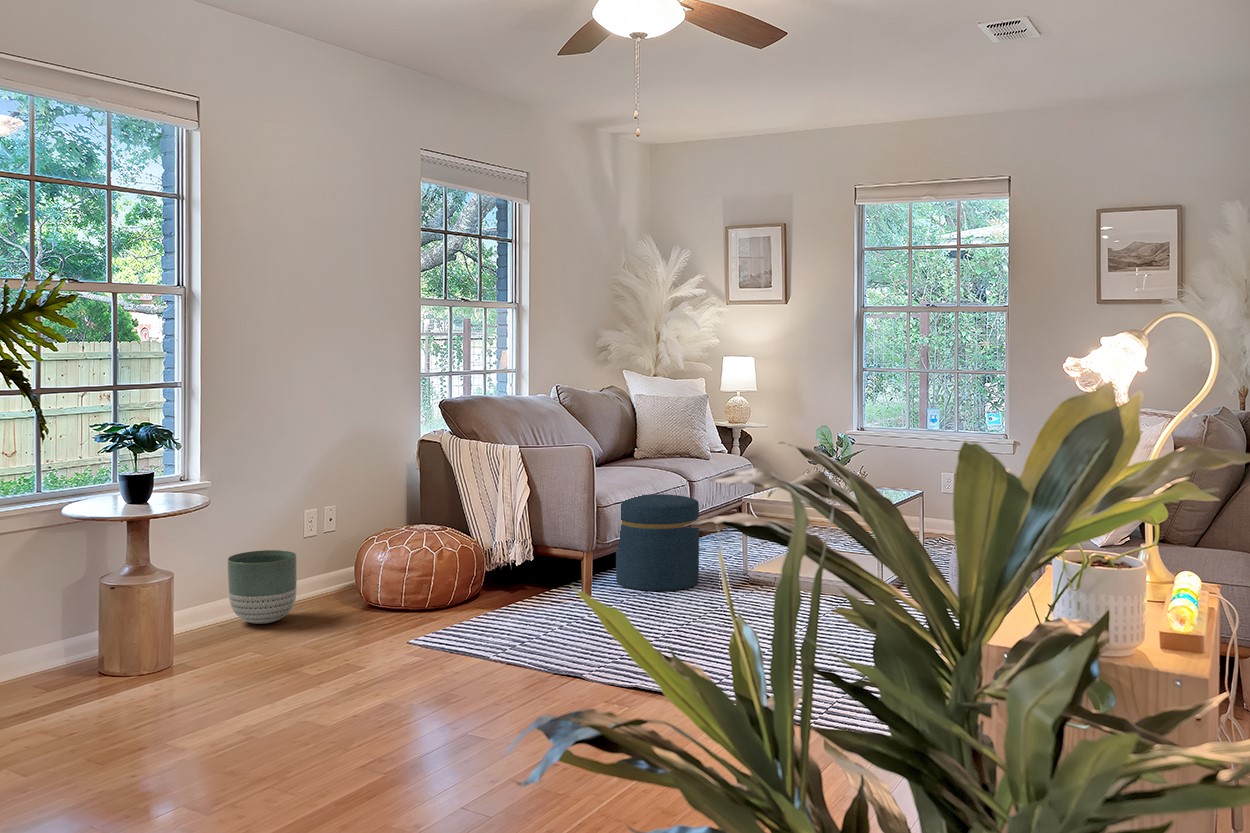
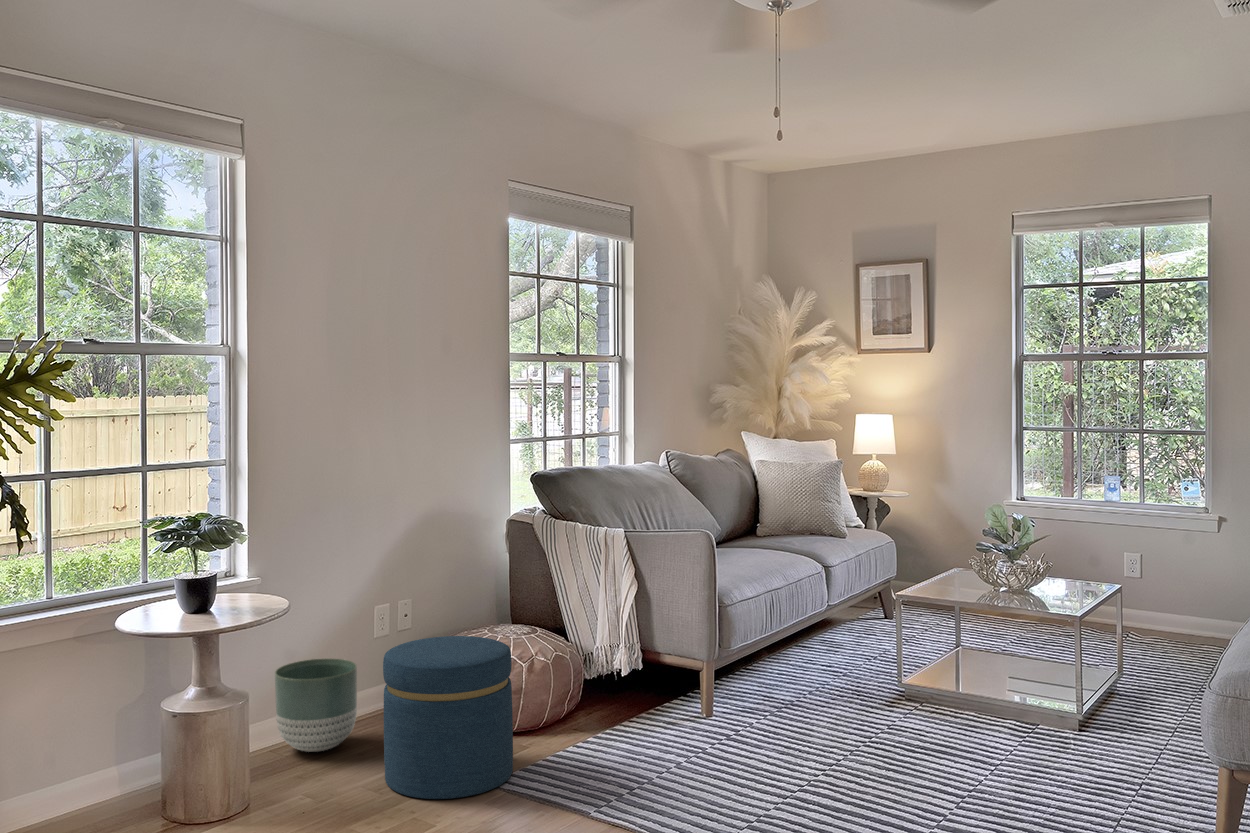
ottoman: present [616,494,699,591] -> present [383,636,513,799]

